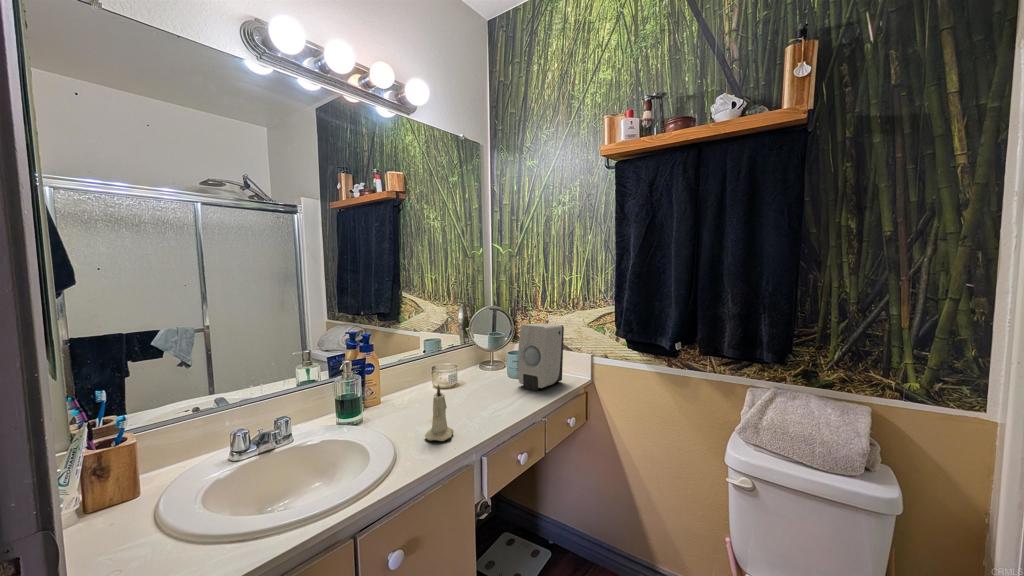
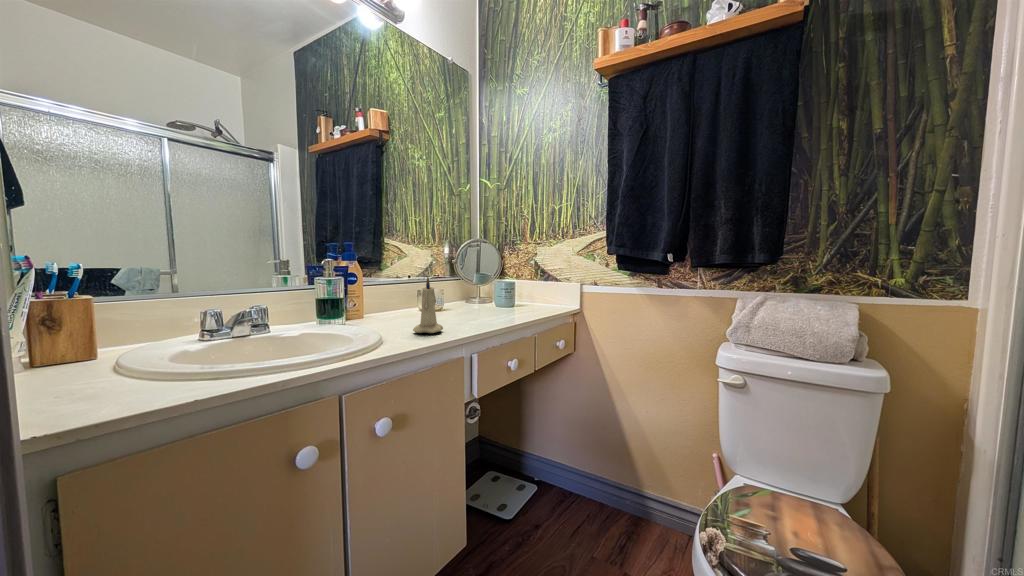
soap dispenser: present [518,323,564,390] -> none [507,249,553,314]

